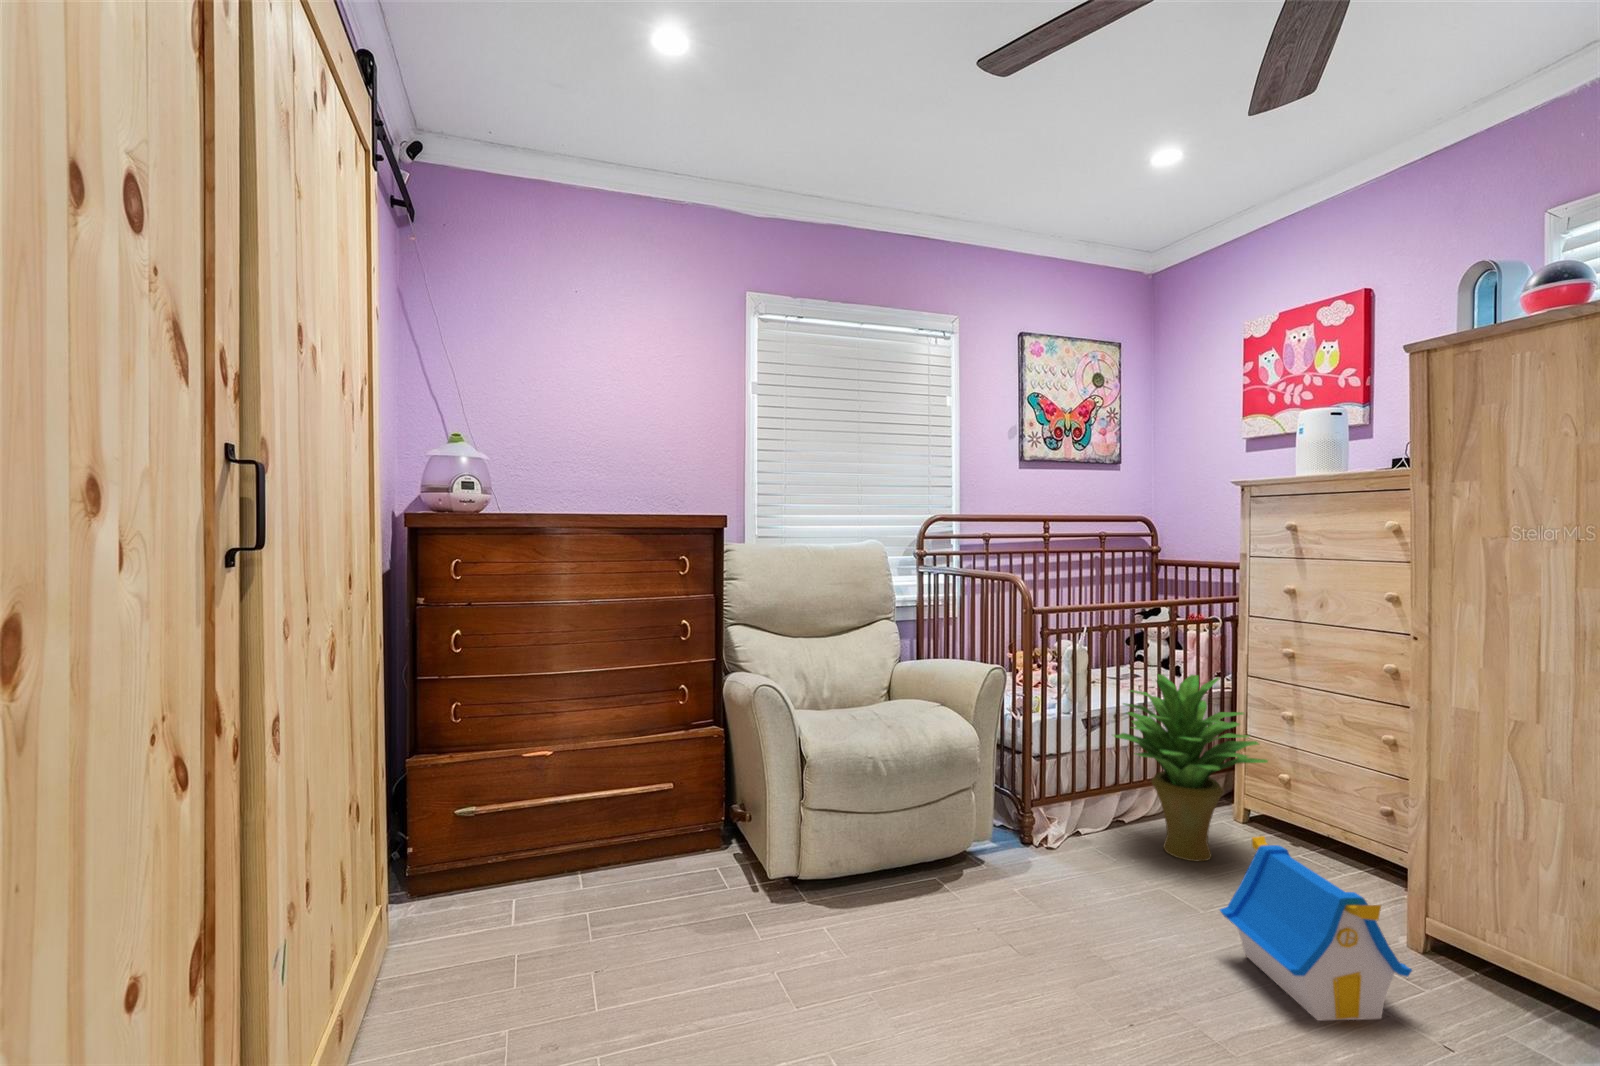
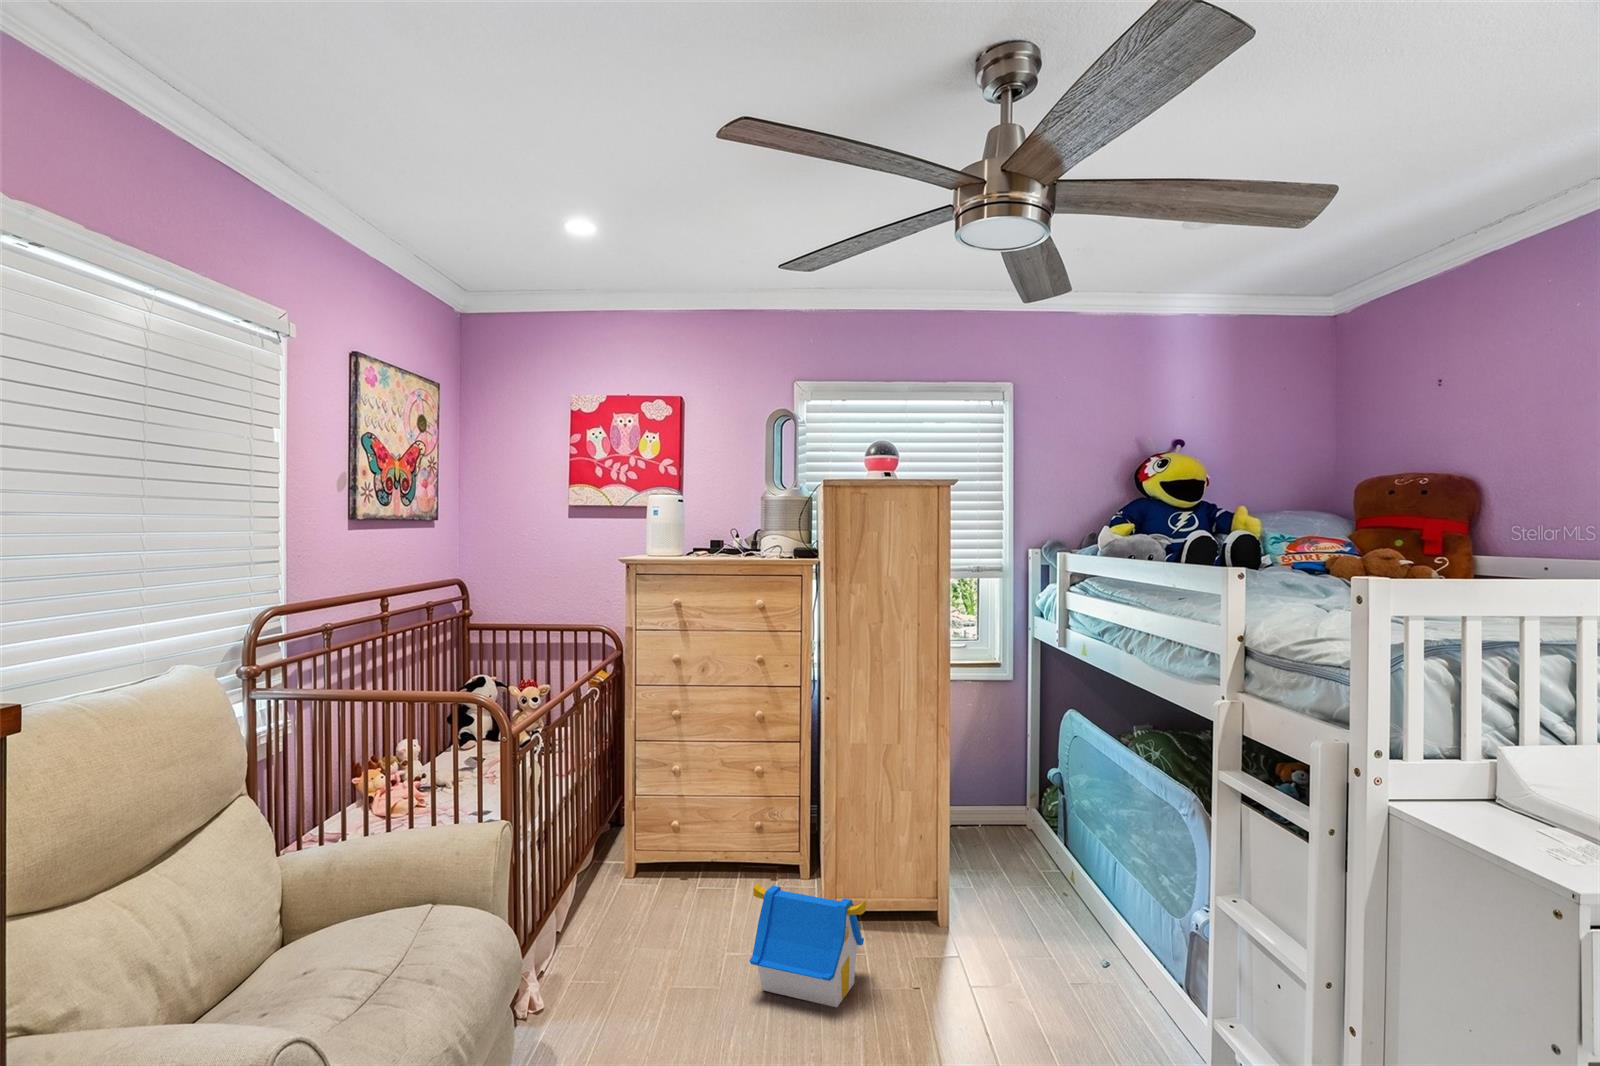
potted plant: present [1114,674,1268,861] -> none [565,752,697,939]

